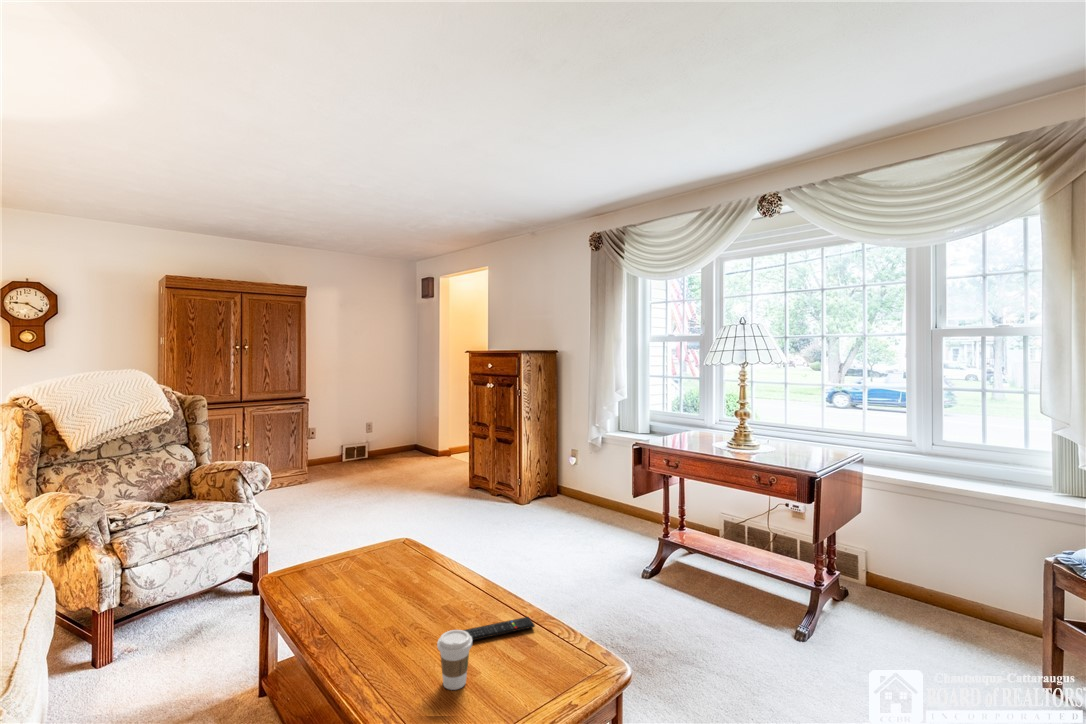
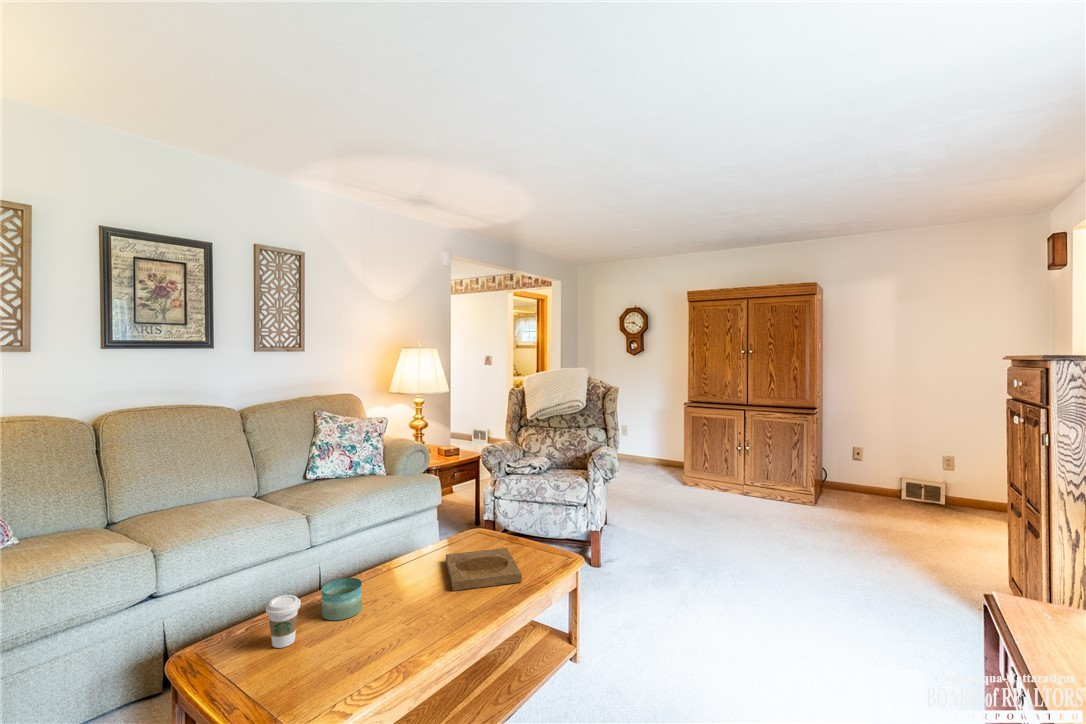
tray: none [341,556,424,596] -> present [446,548,522,591]
candle: none [387,613,430,665] -> present [322,578,362,620]
remote control: present [463,617,535,640] -> none [347,624,391,674]

